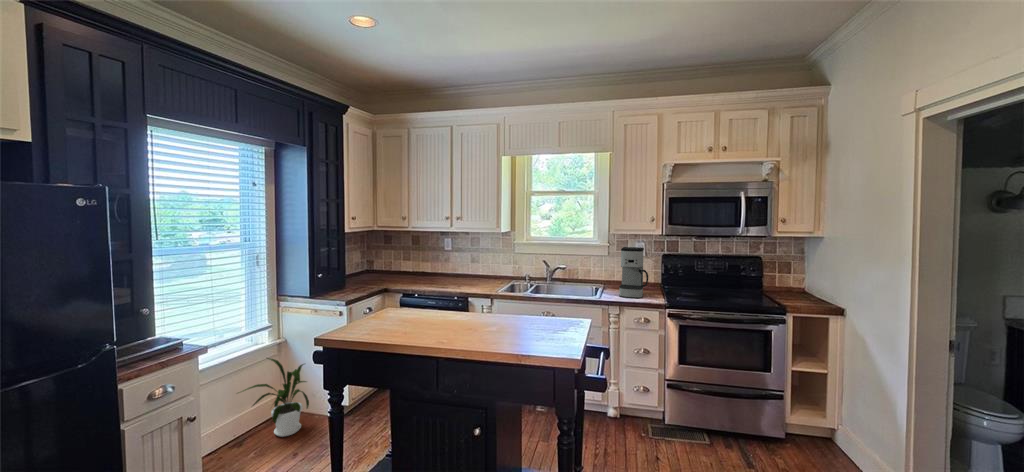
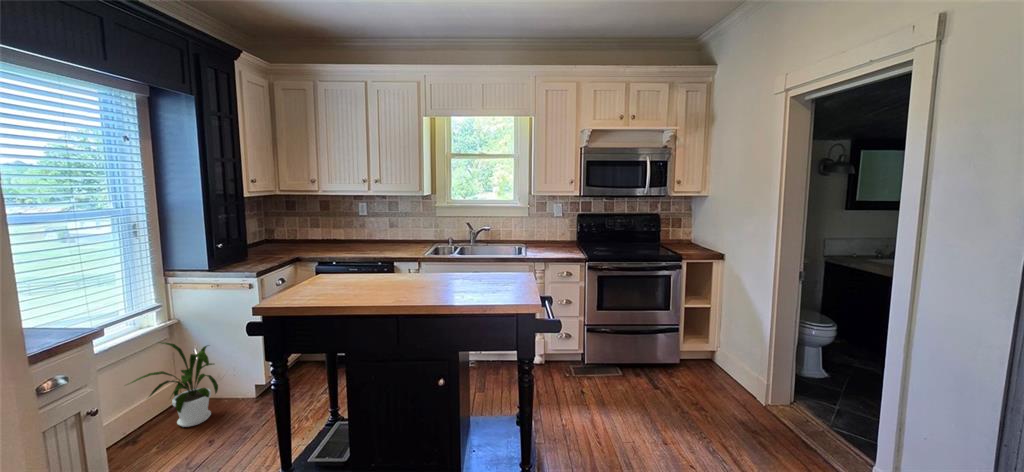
coffee maker: present [619,247,648,298] -> none [544,208,570,254]

